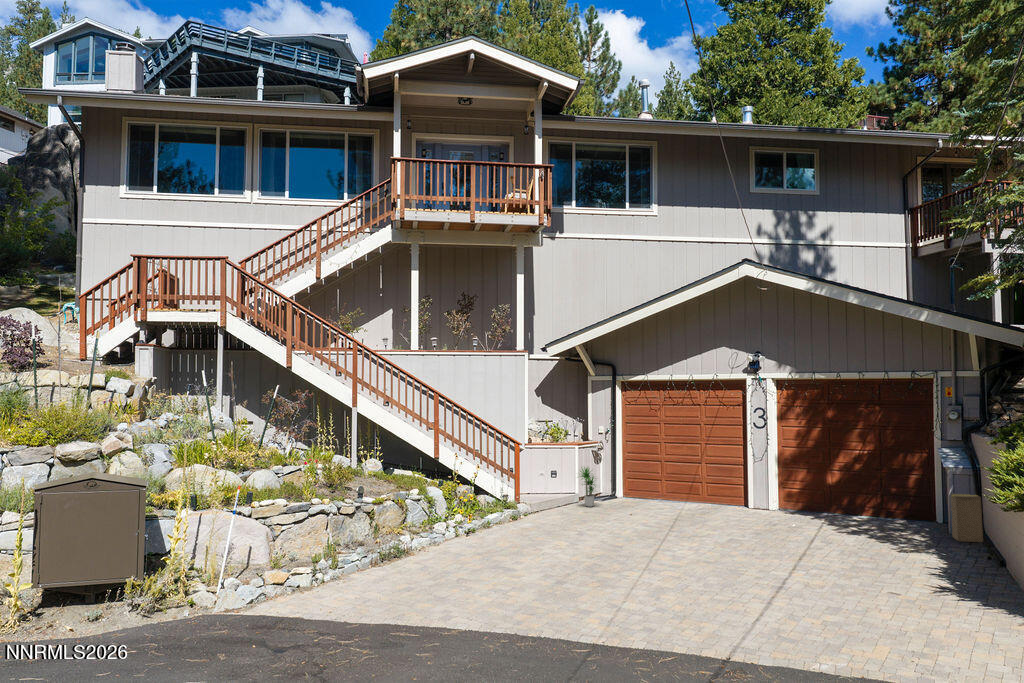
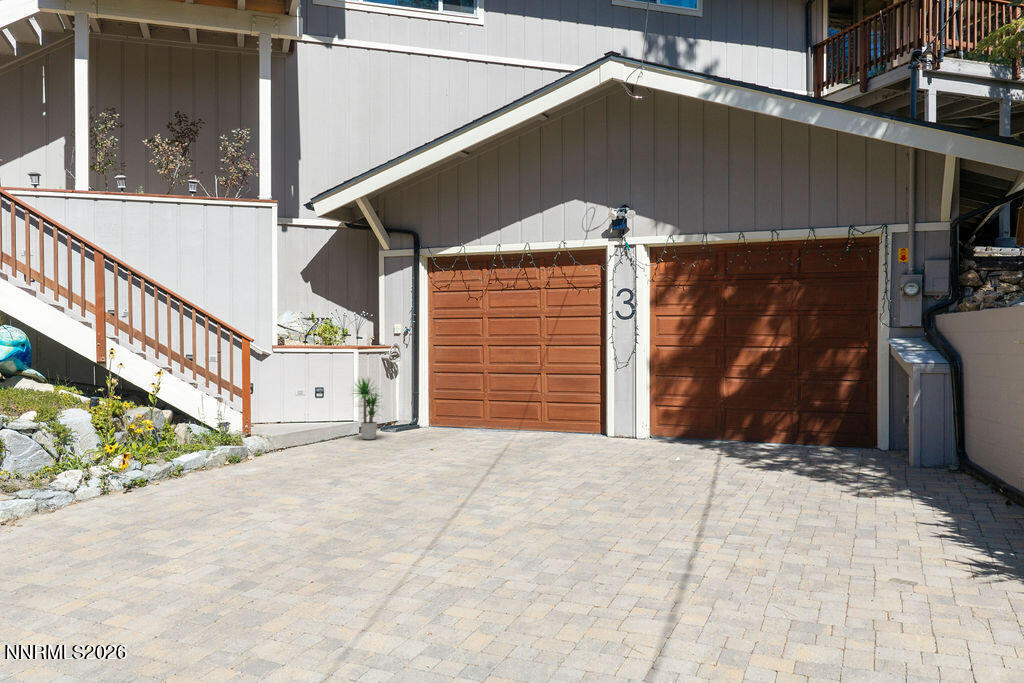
cardboard box: present [950,494,983,542] -> none [921,400,976,475]

